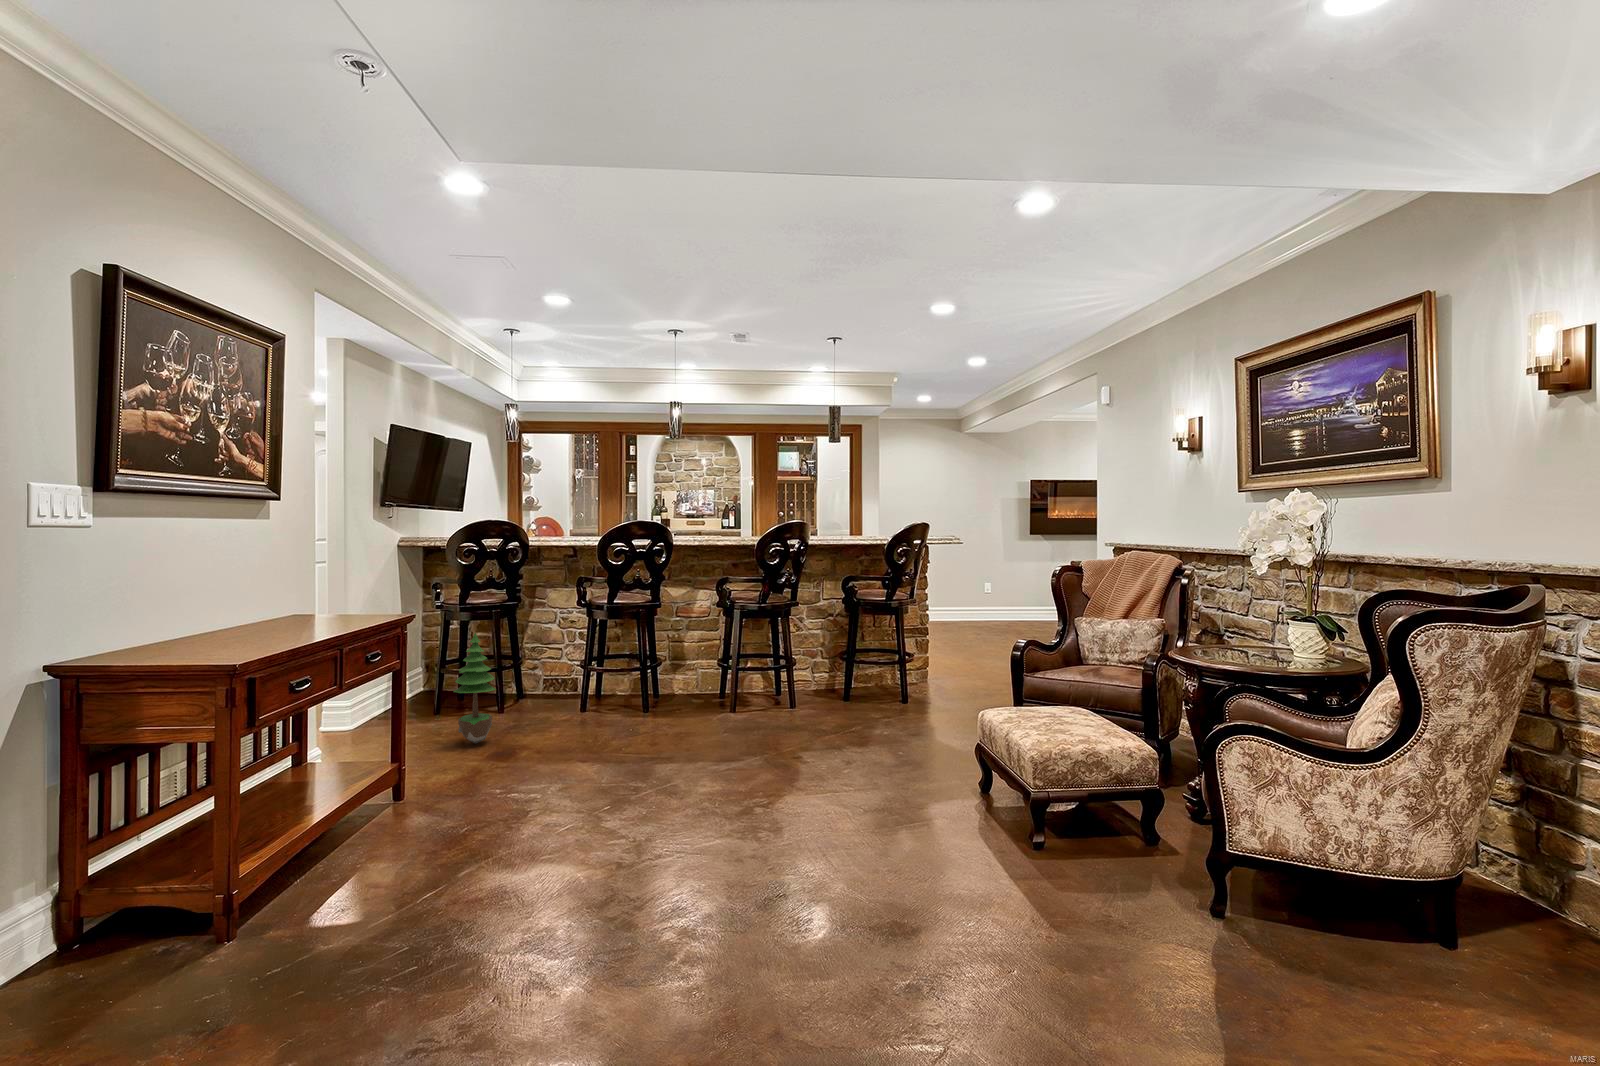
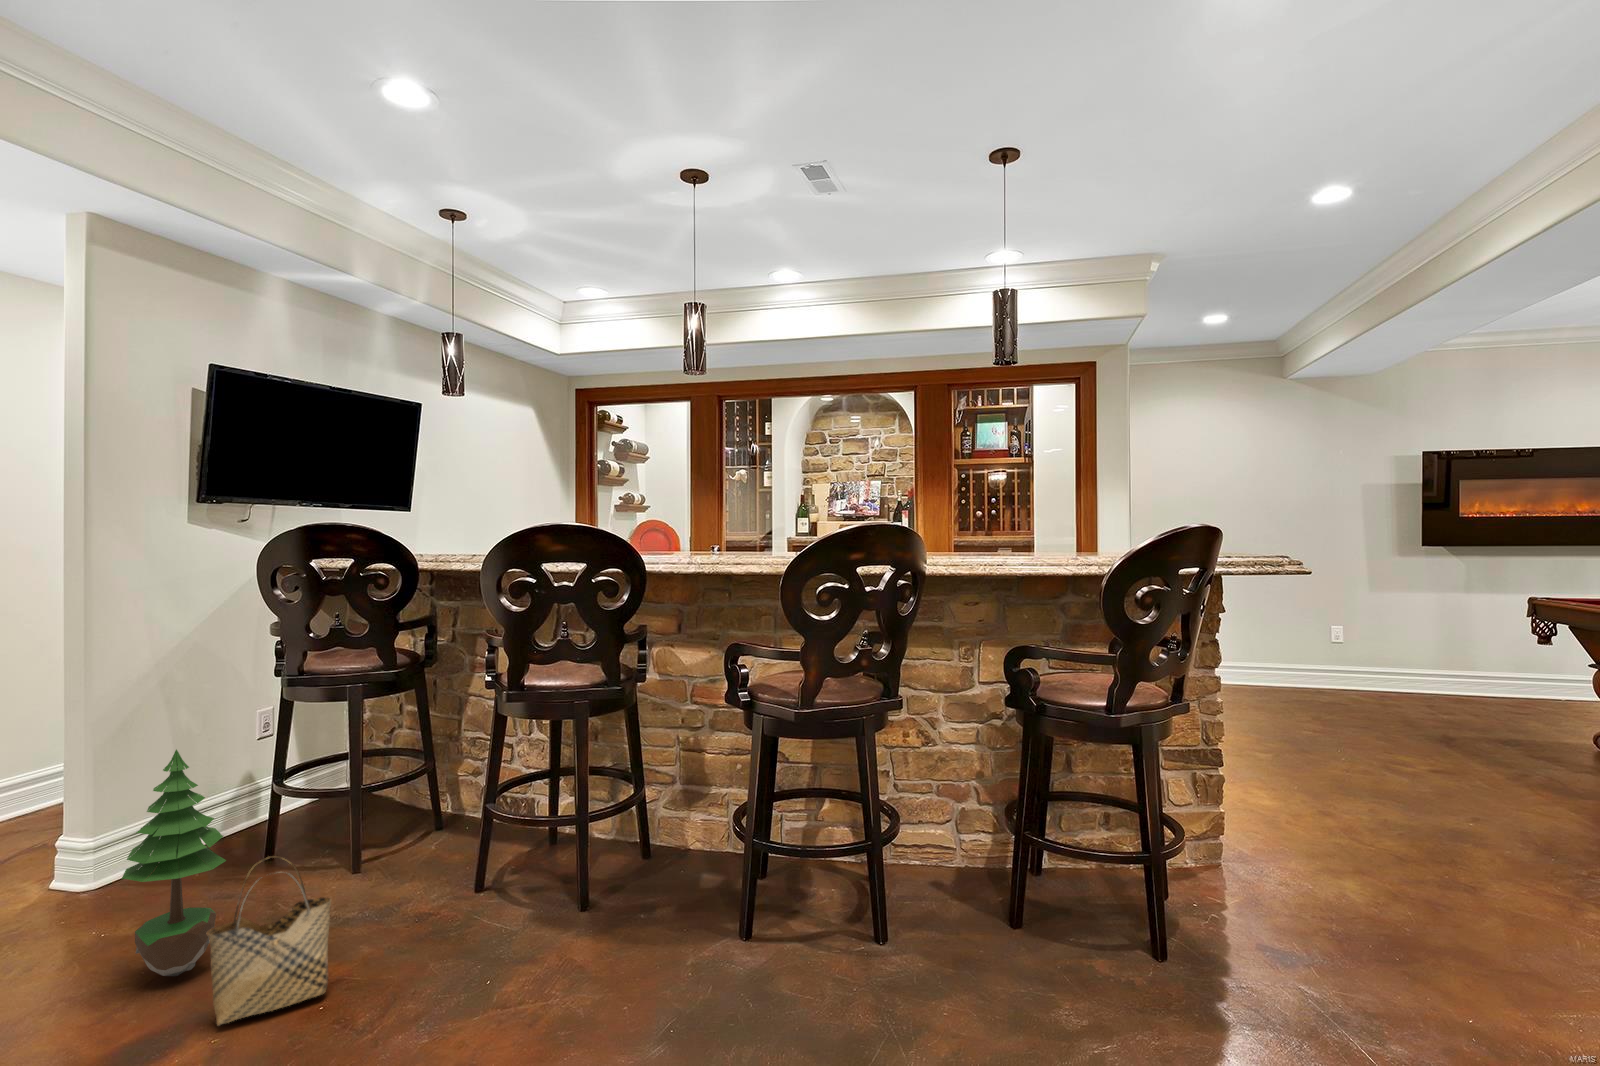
woven basket: none [522,679,566,748] -> present [207,856,332,1026]

